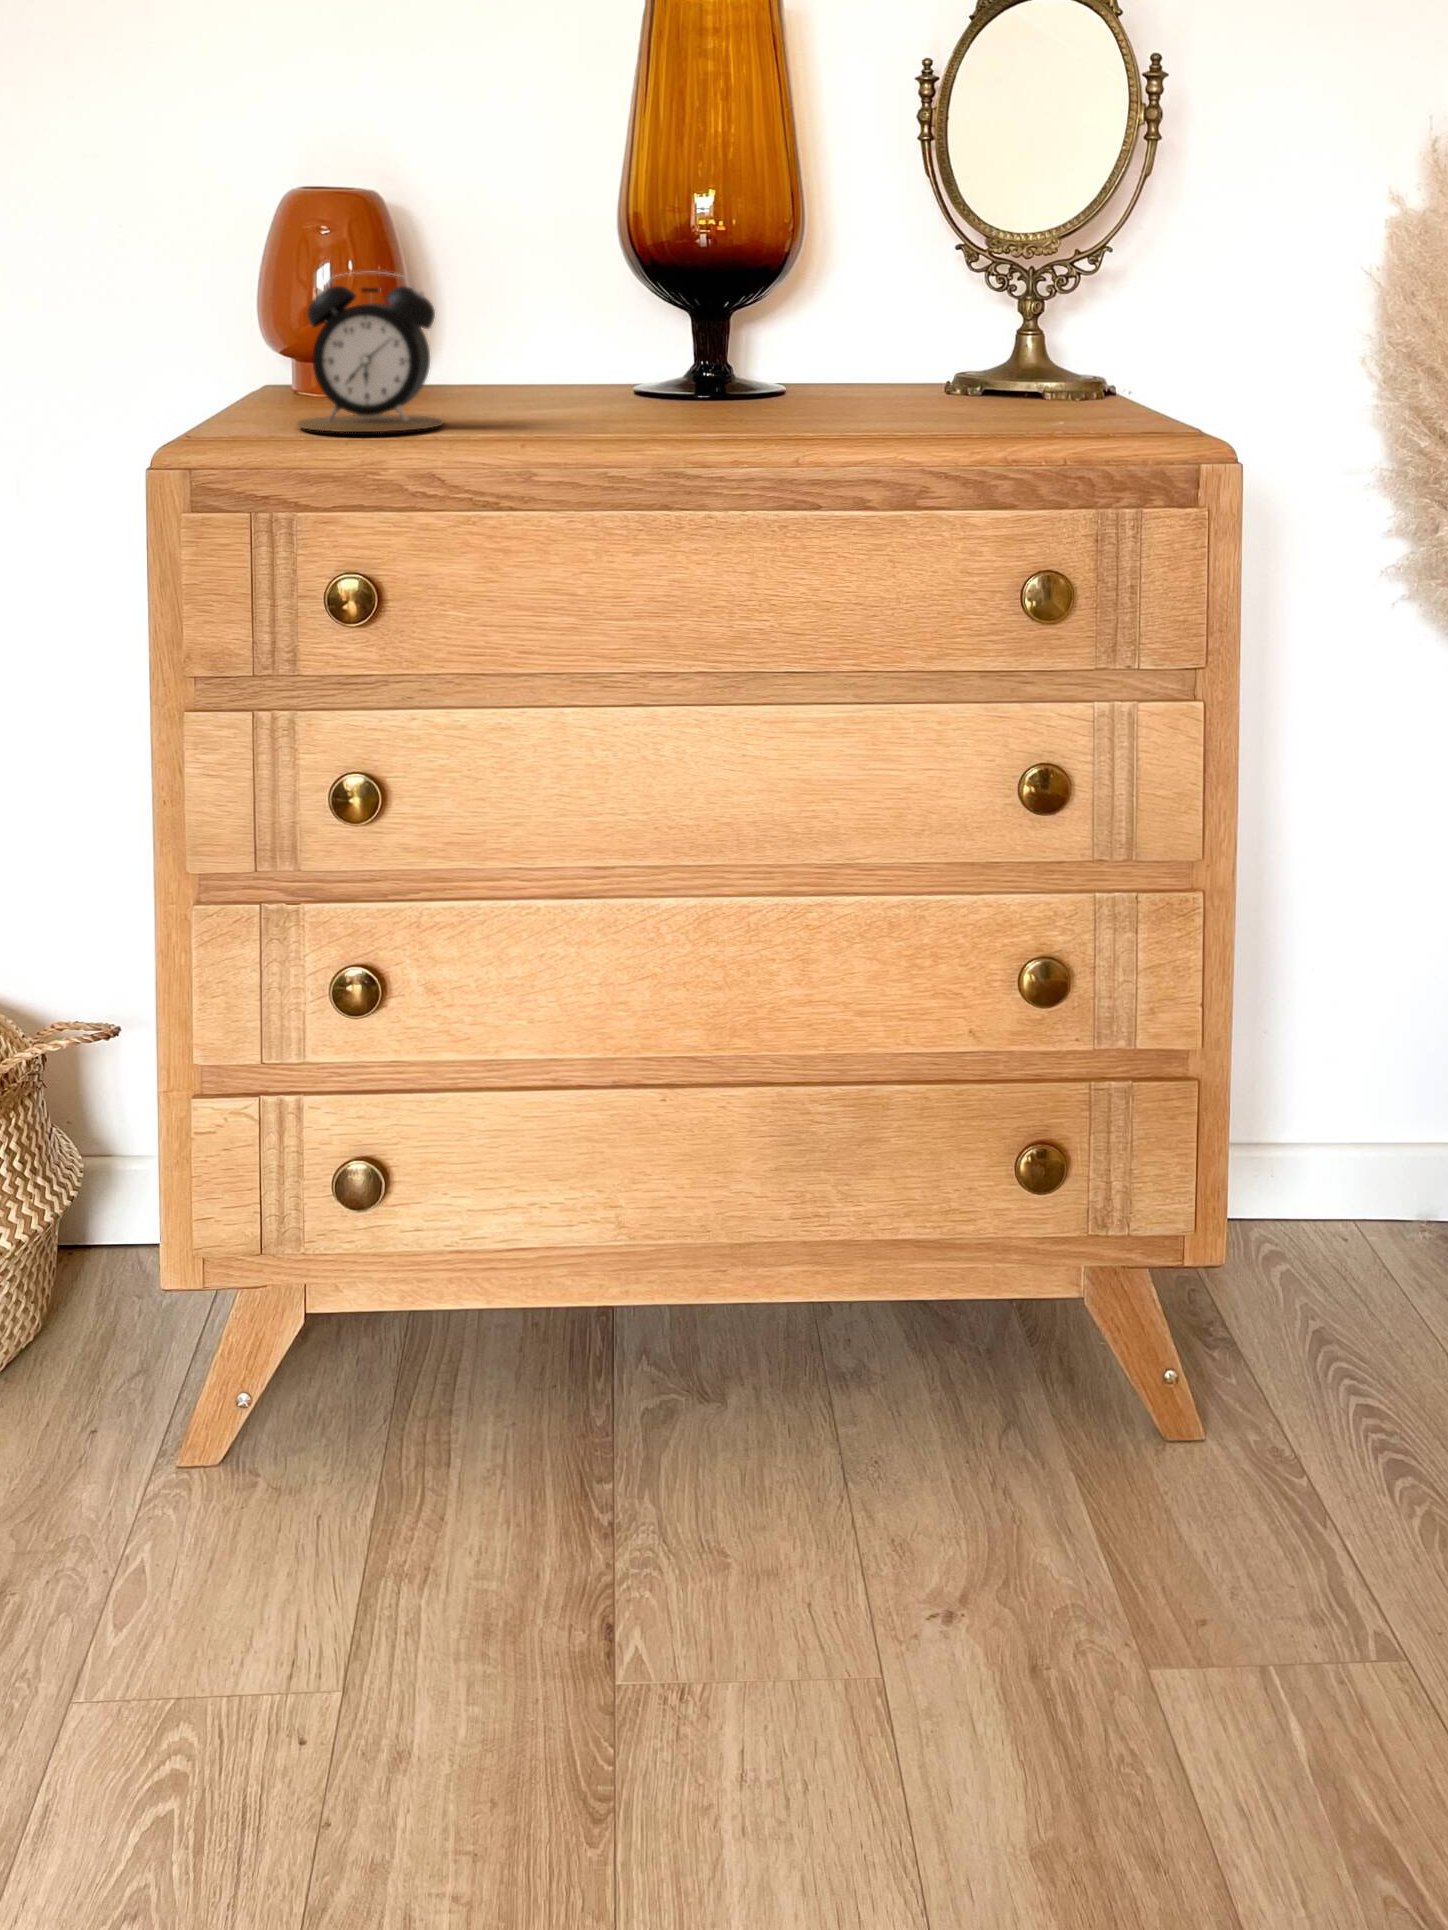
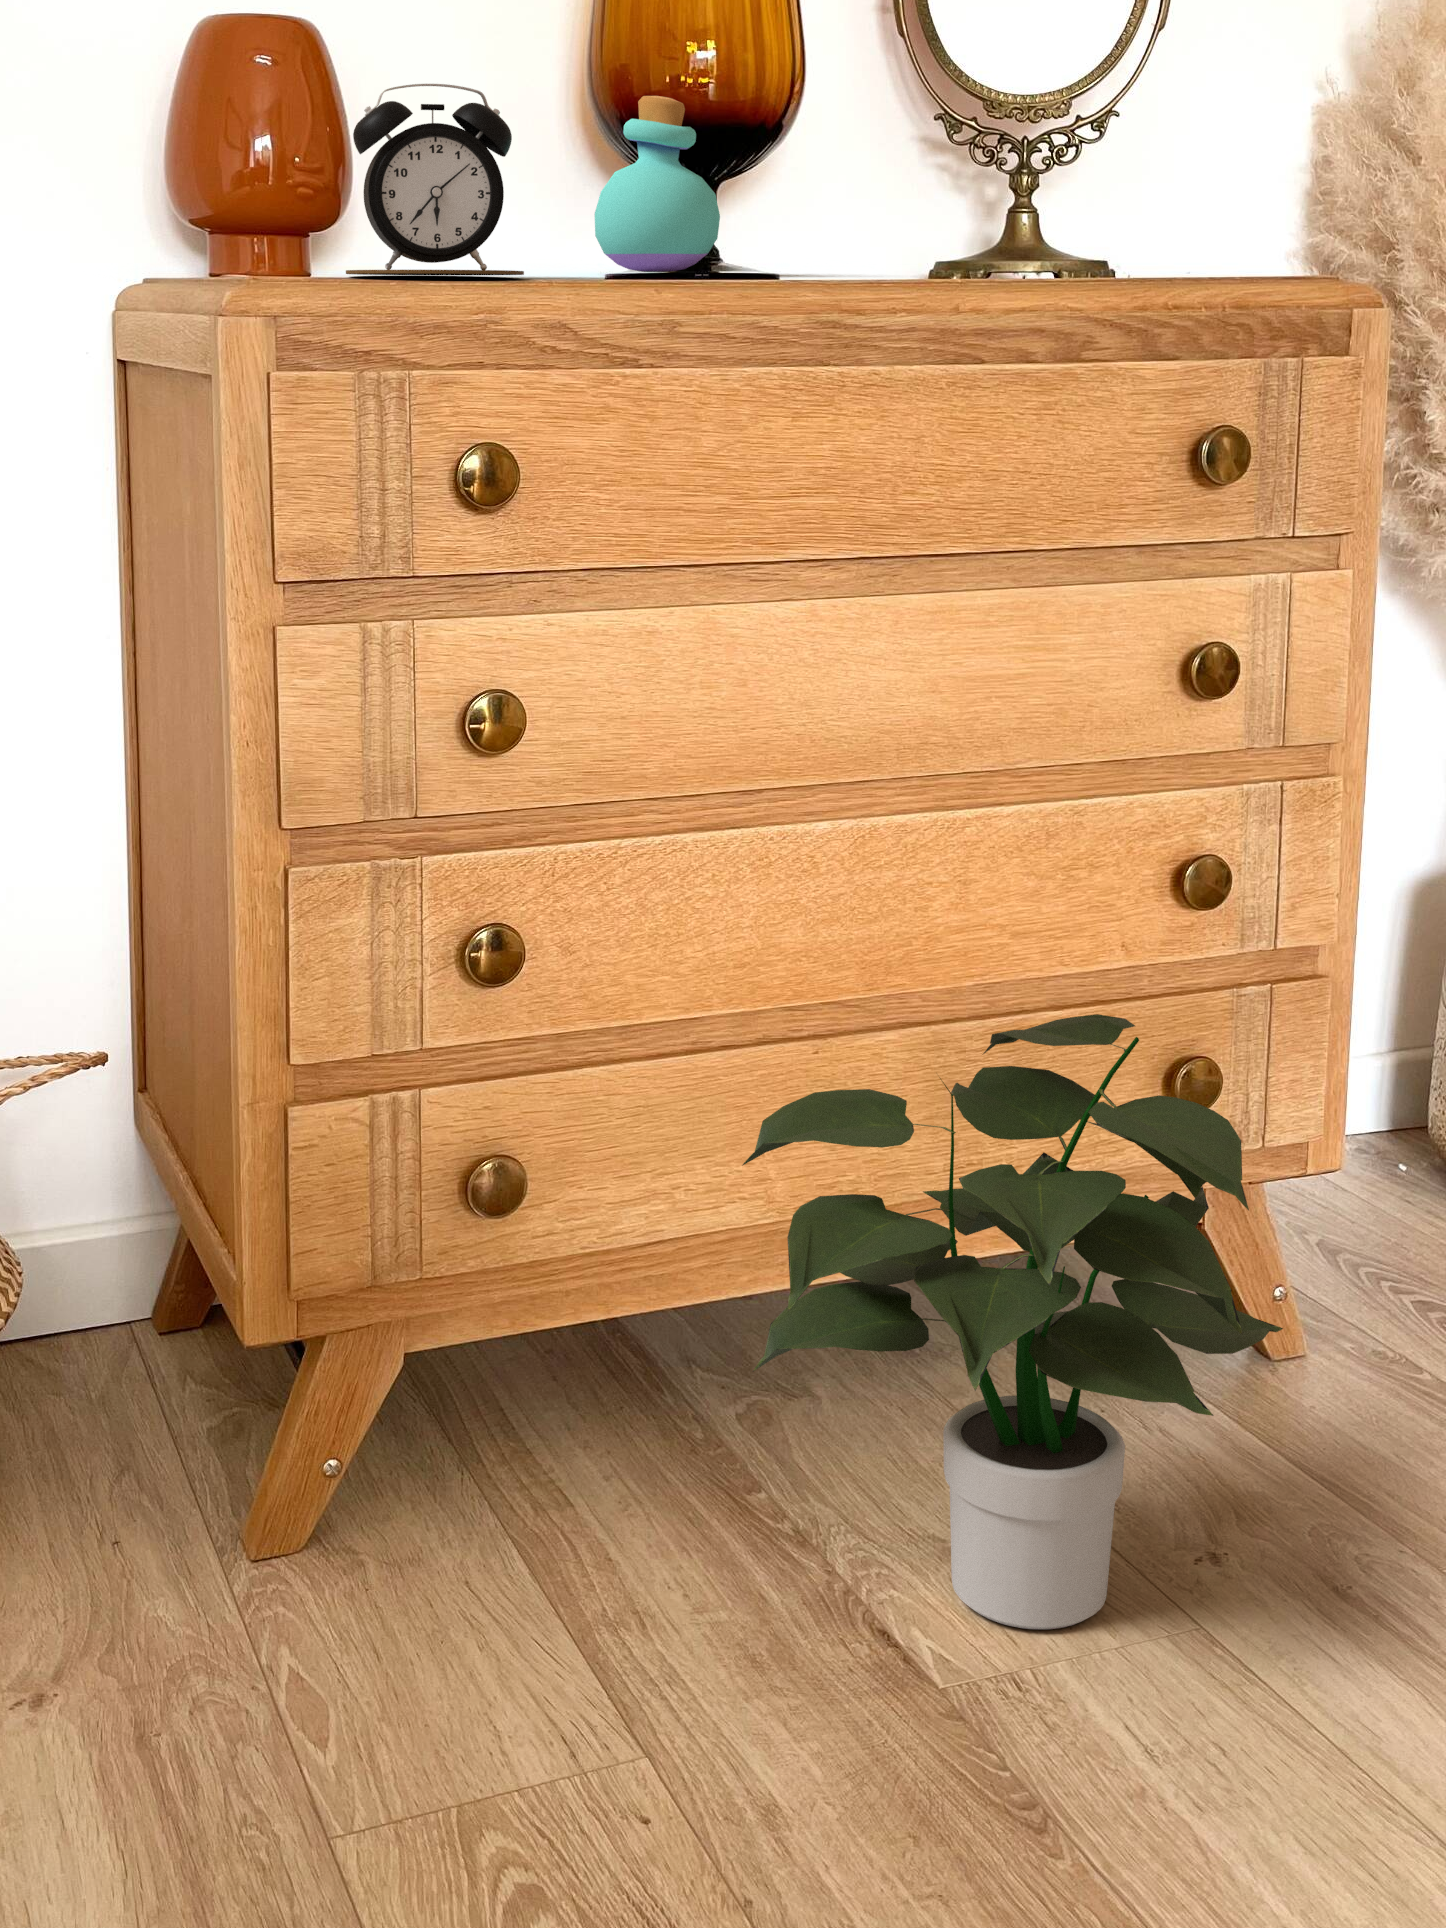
perfume bottle: none [553,265,661,410] -> present [595,96,720,272]
potted plant: none [486,1109,990,1673] -> present [742,1014,1283,1629]

